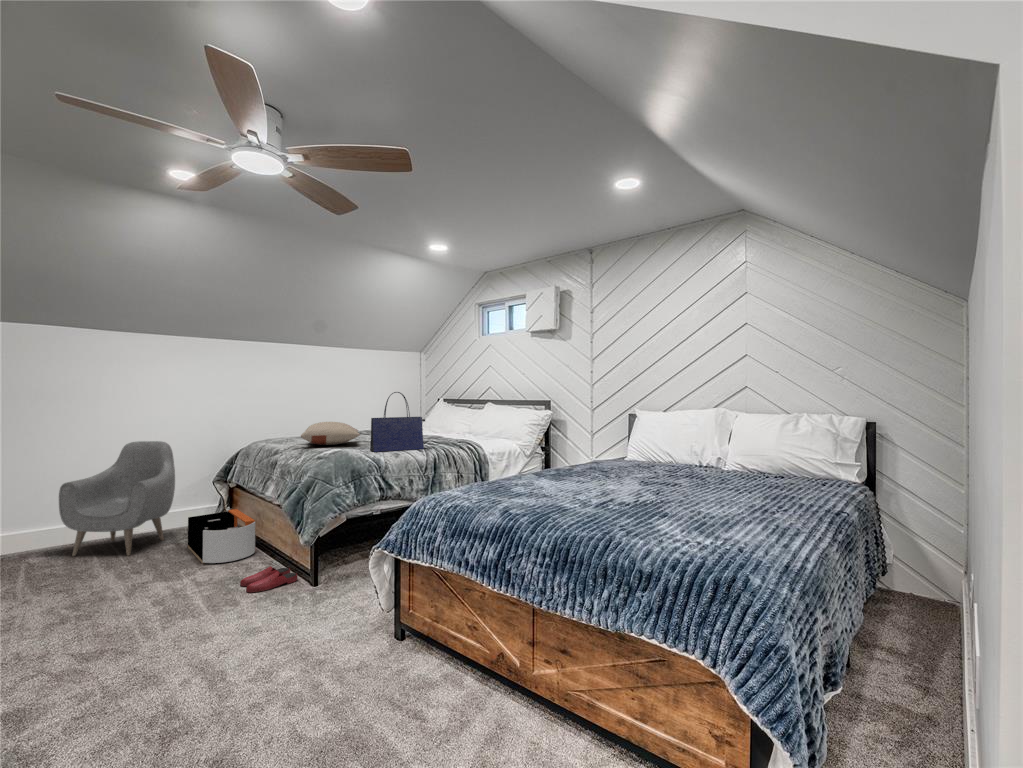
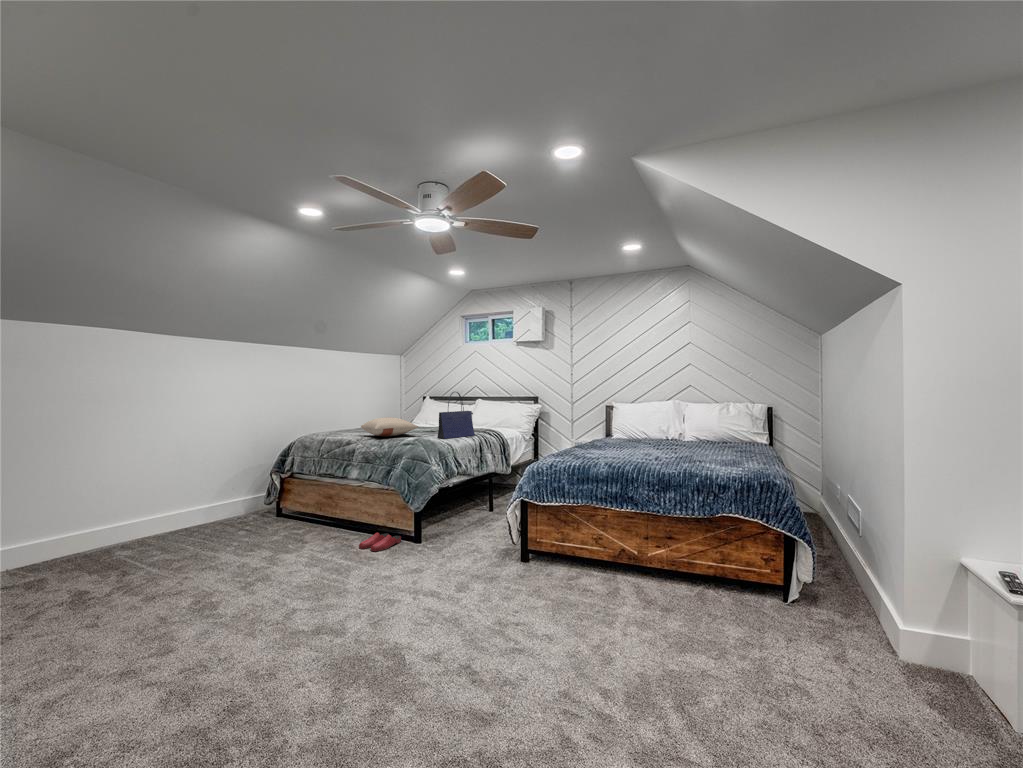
armchair: present [59,441,175,556] -> none [144,441,240,548]
storage bin: present [188,509,255,564] -> none [265,496,335,540]

